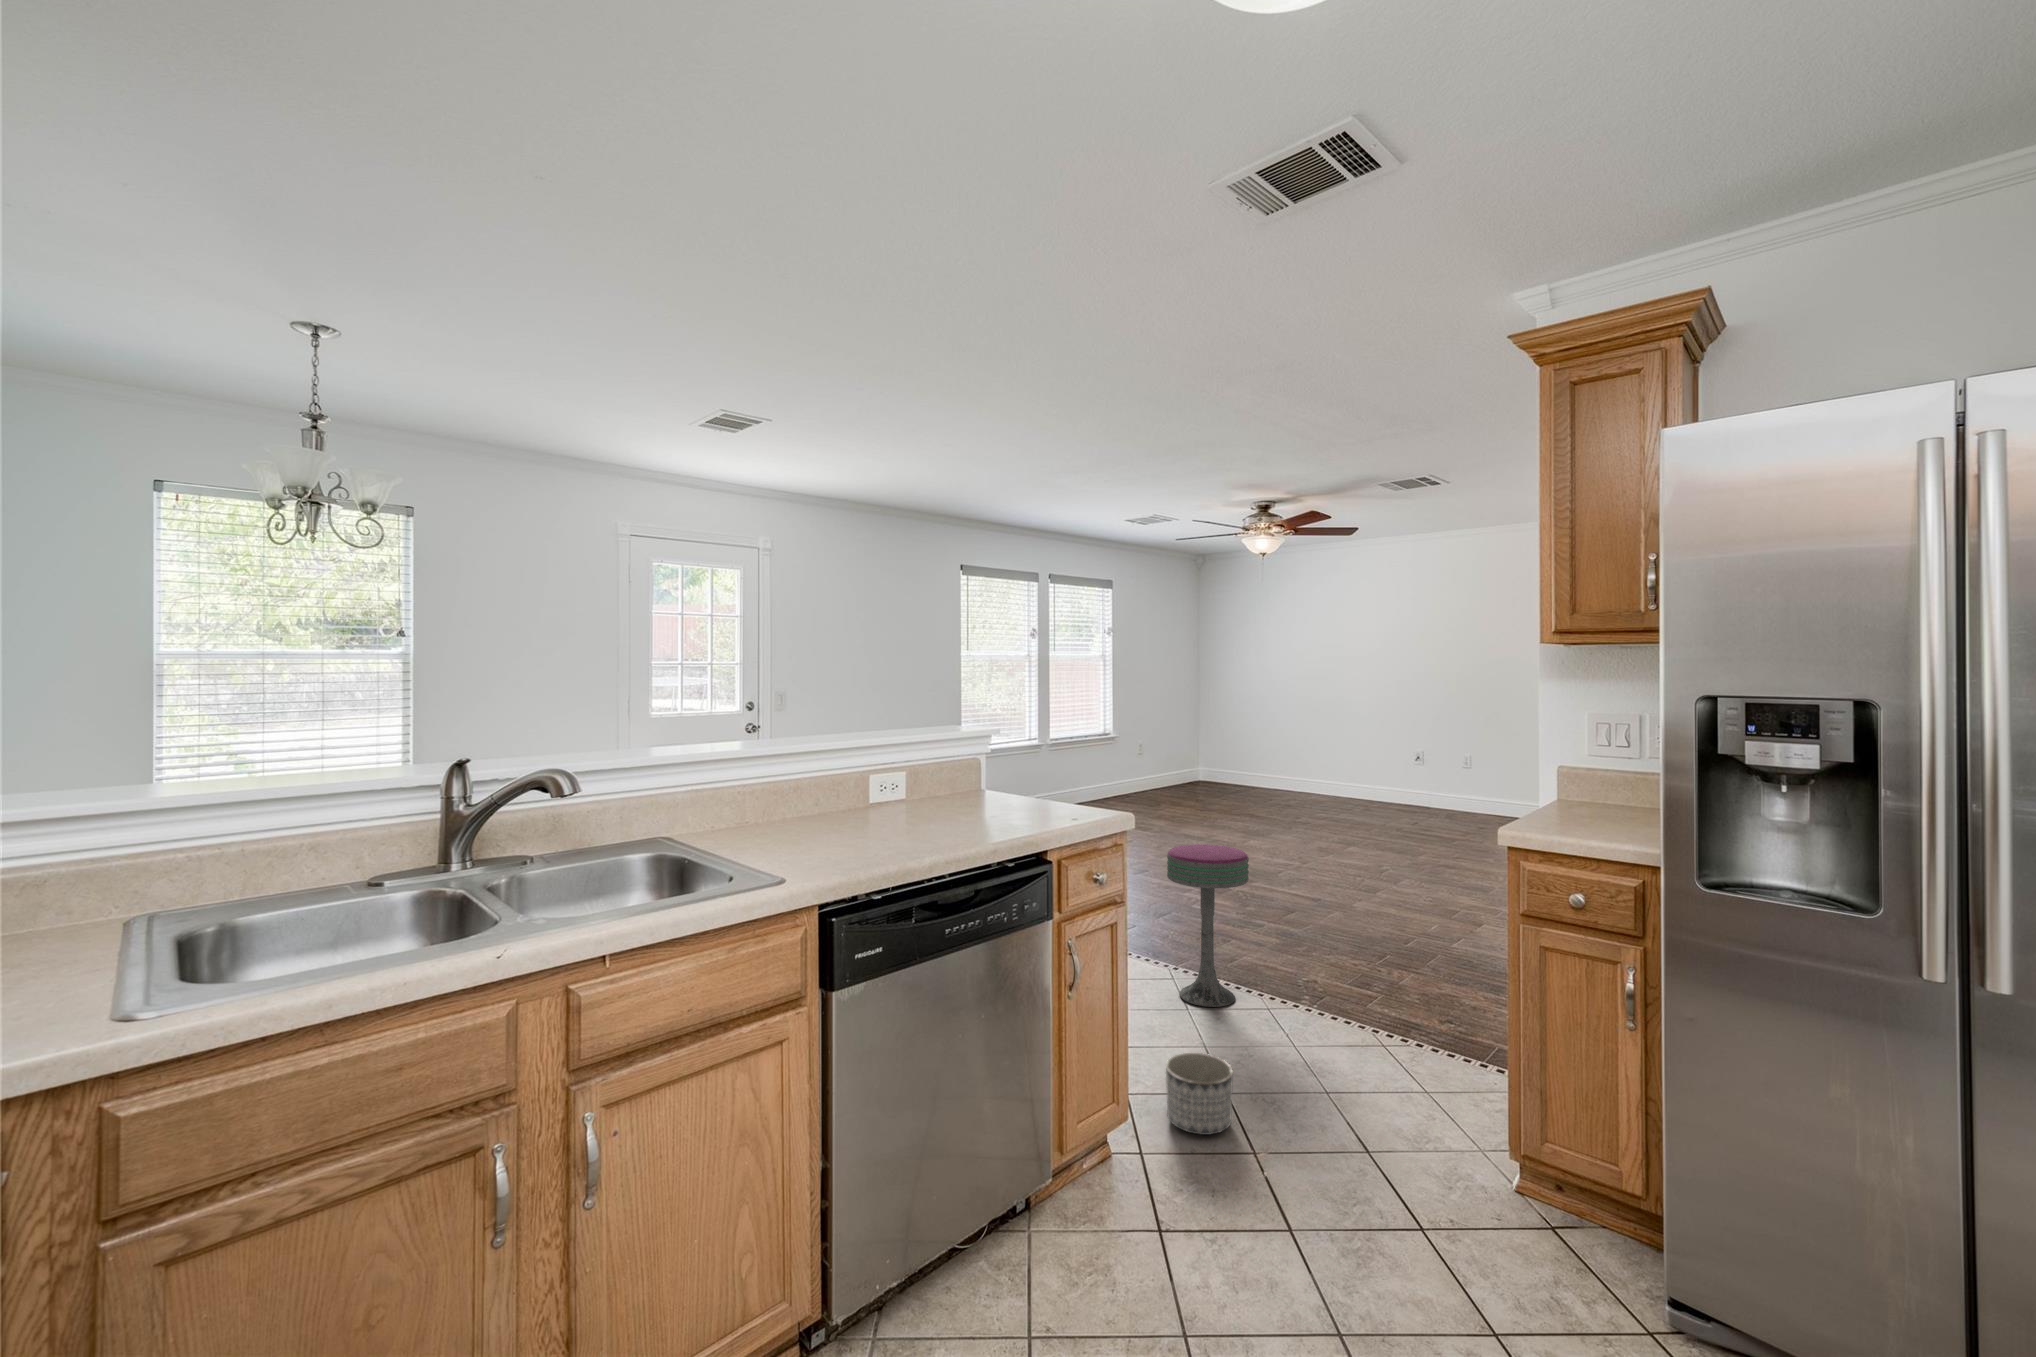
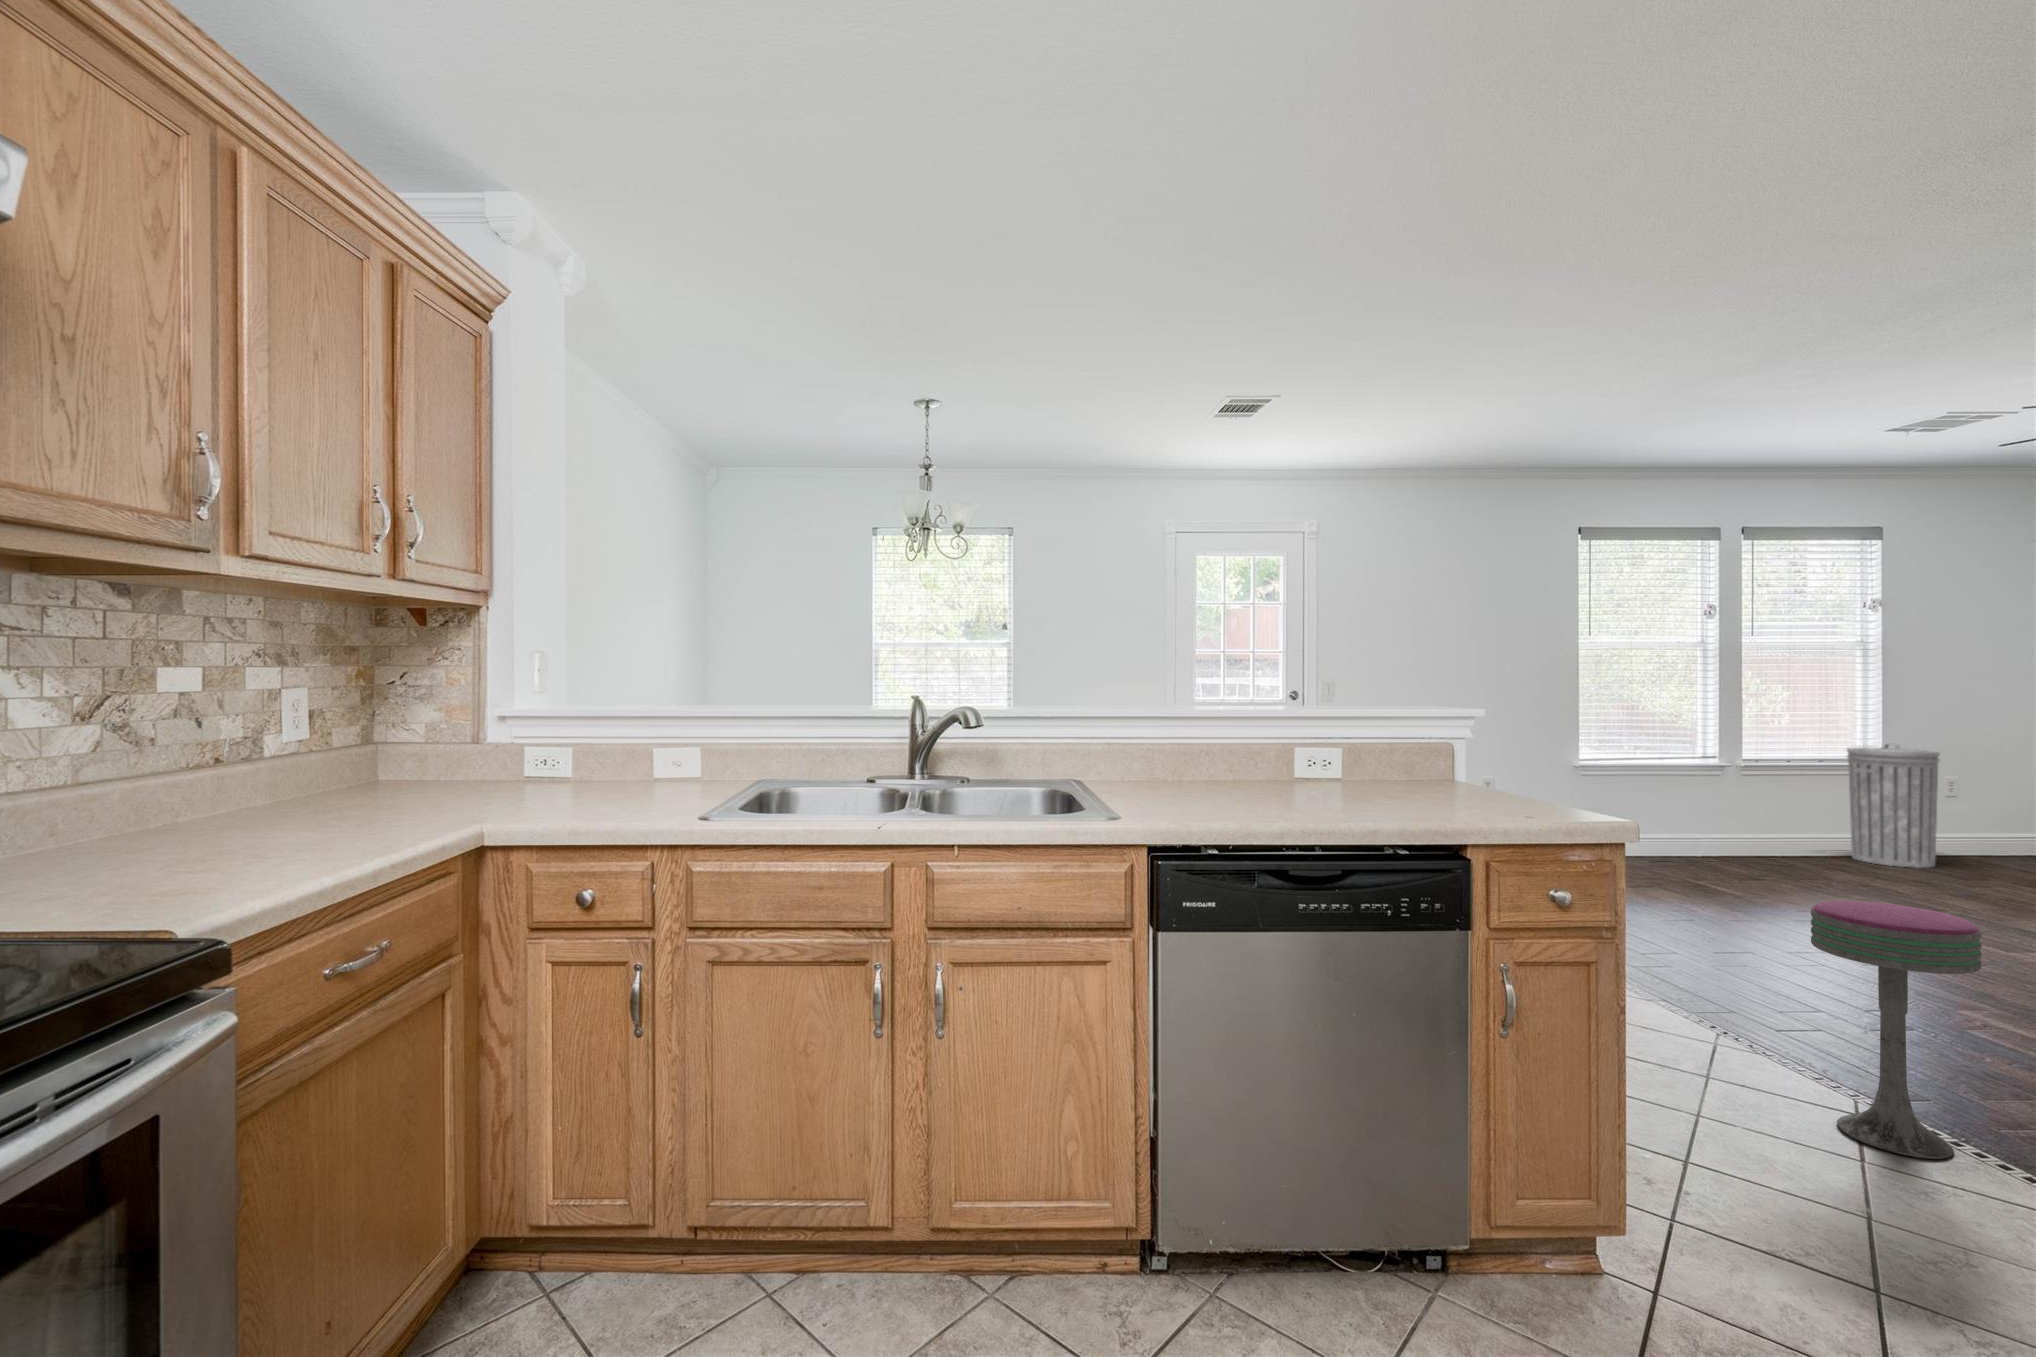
trash can: none [1101,722,1146,804] -> present [1847,743,1940,868]
planter: present [1166,1053,1233,1135] -> none [1708,1172,1832,1302]

